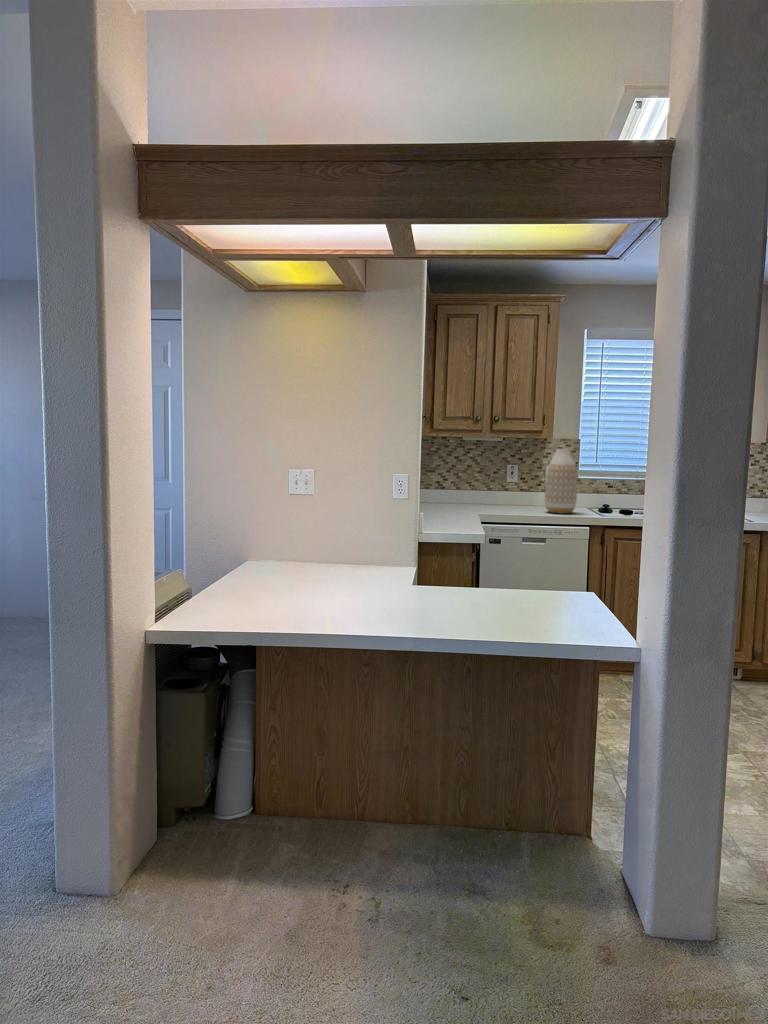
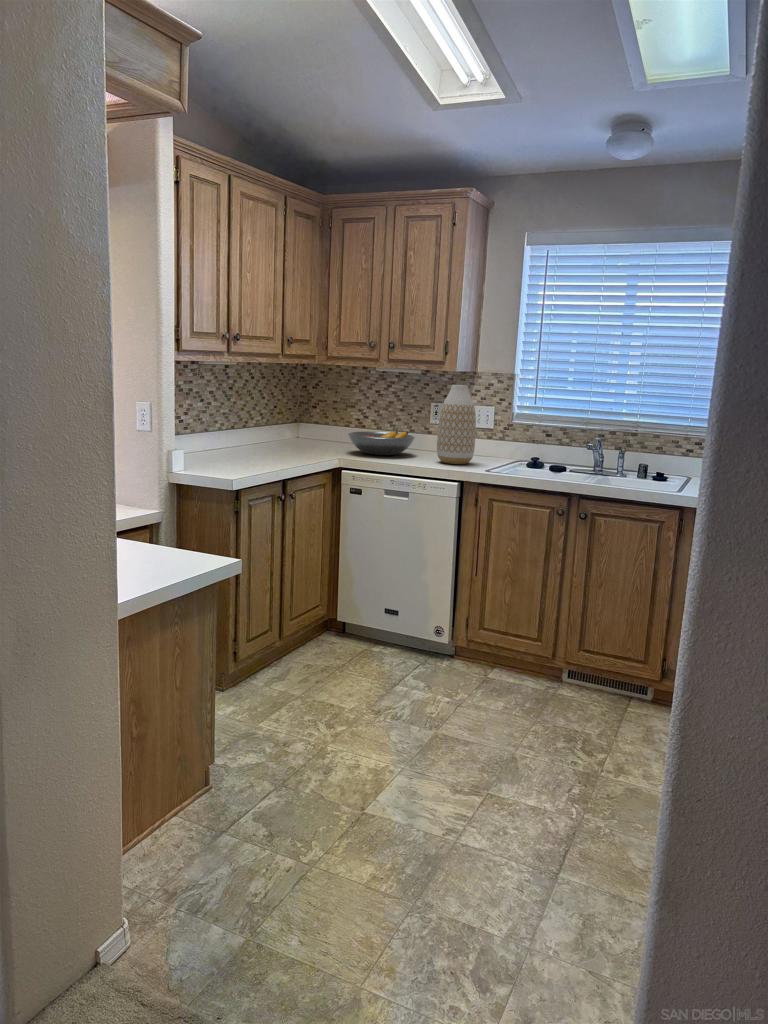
fruit bowl: none [460,489,517,510] -> present [348,431,415,455]

